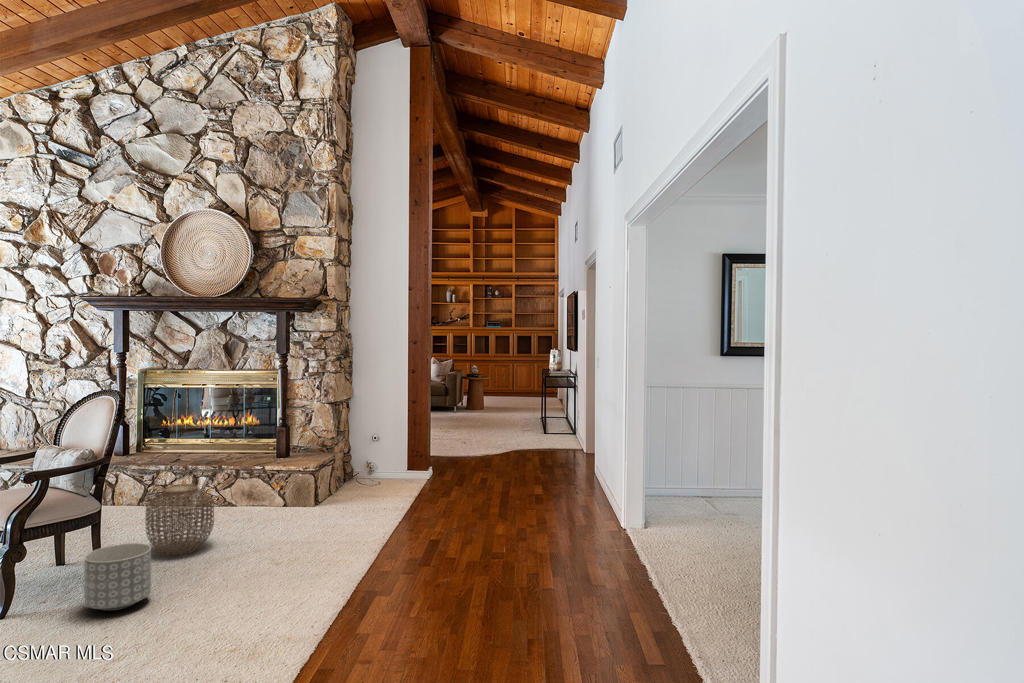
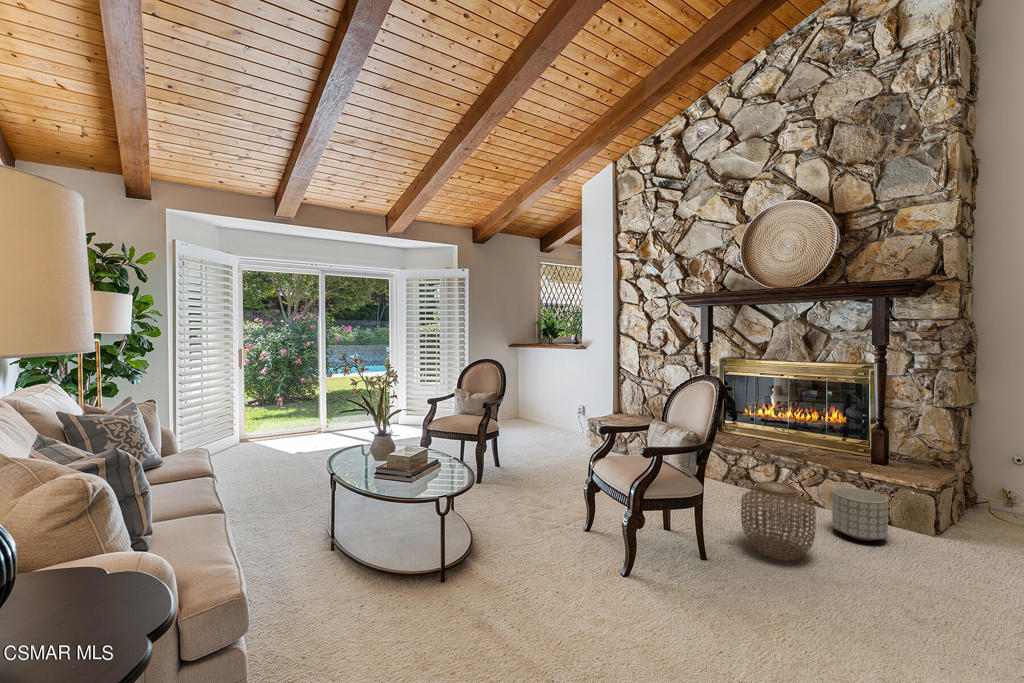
planter: present [84,543,151,611] -> present [832,487,888,541]

